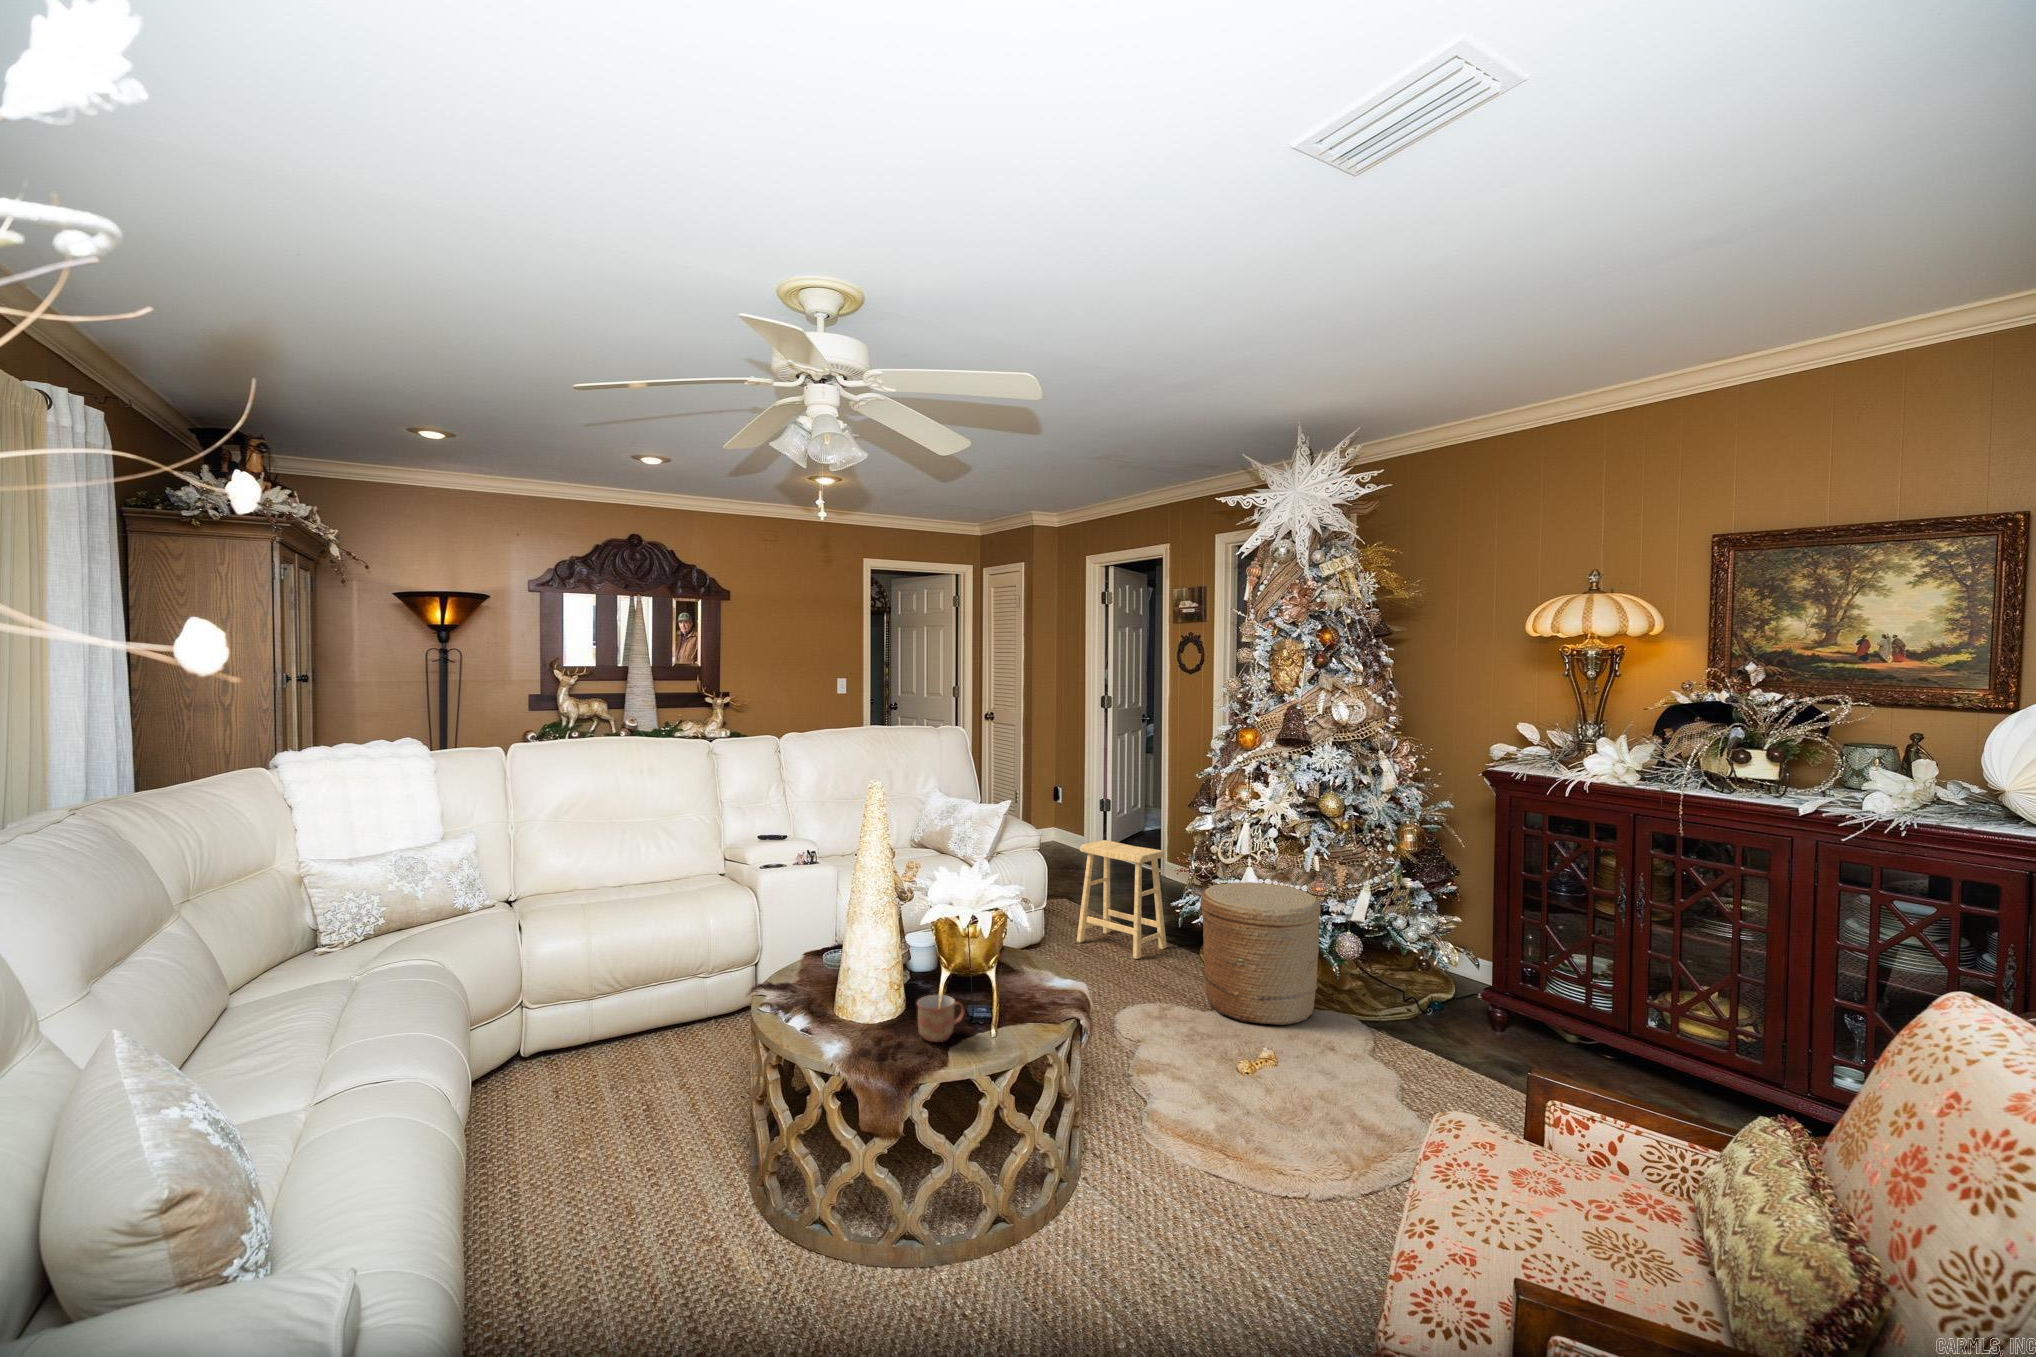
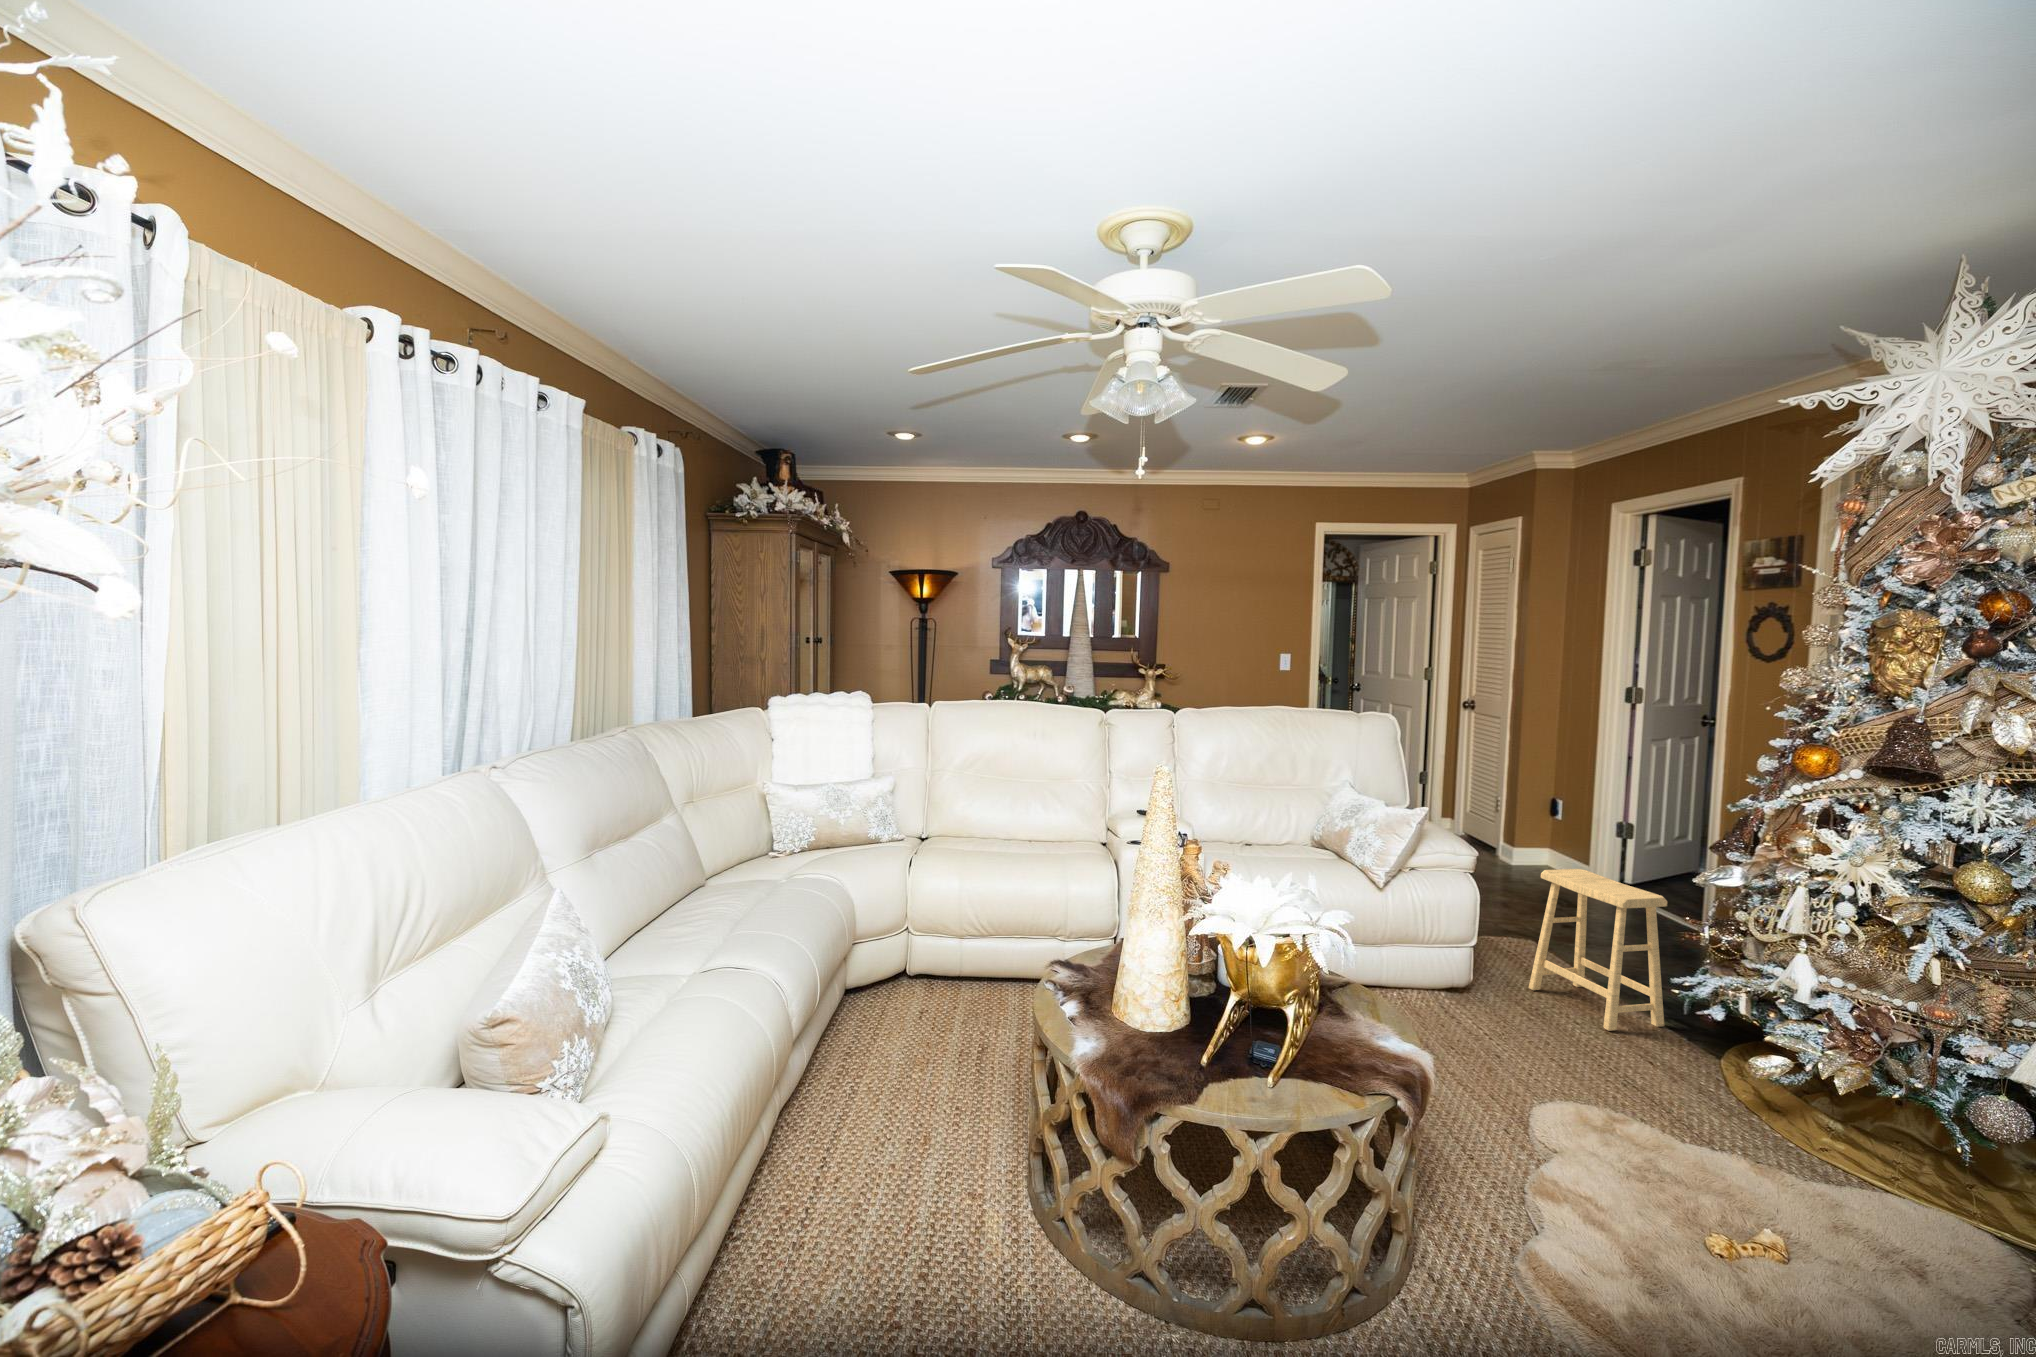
woven basket: present [1200,882,1321,1025] -> none [1696,961,1928,1197]
mug: present [917,995,964,1042] -> none [1178,1017,1237,1075]

